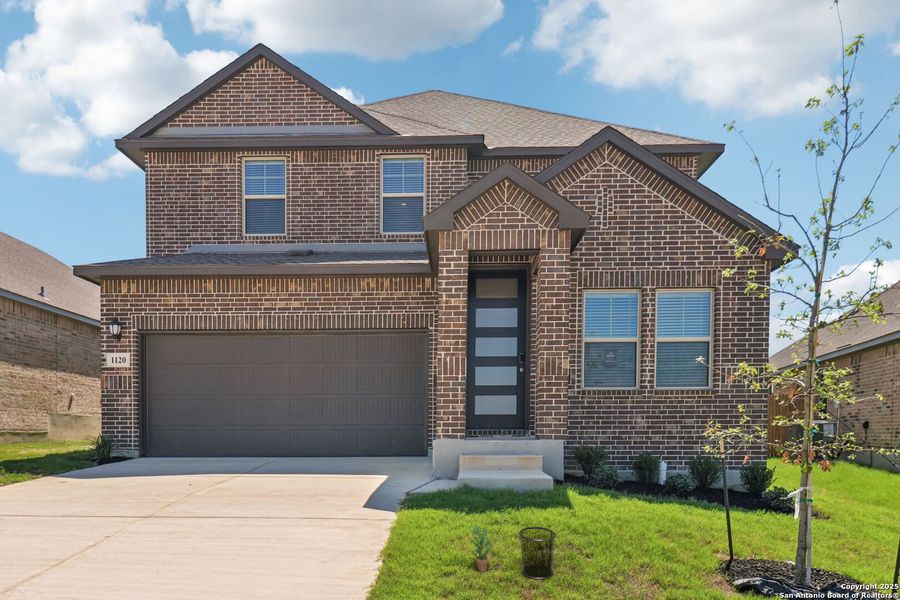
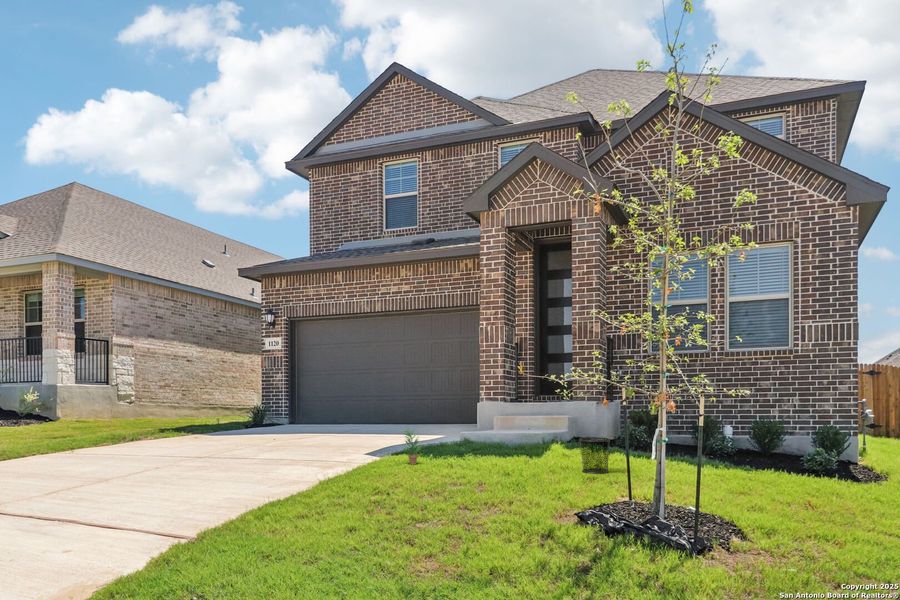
waste bin: present [519,527,556,580] -> present [579,437,610,474]

